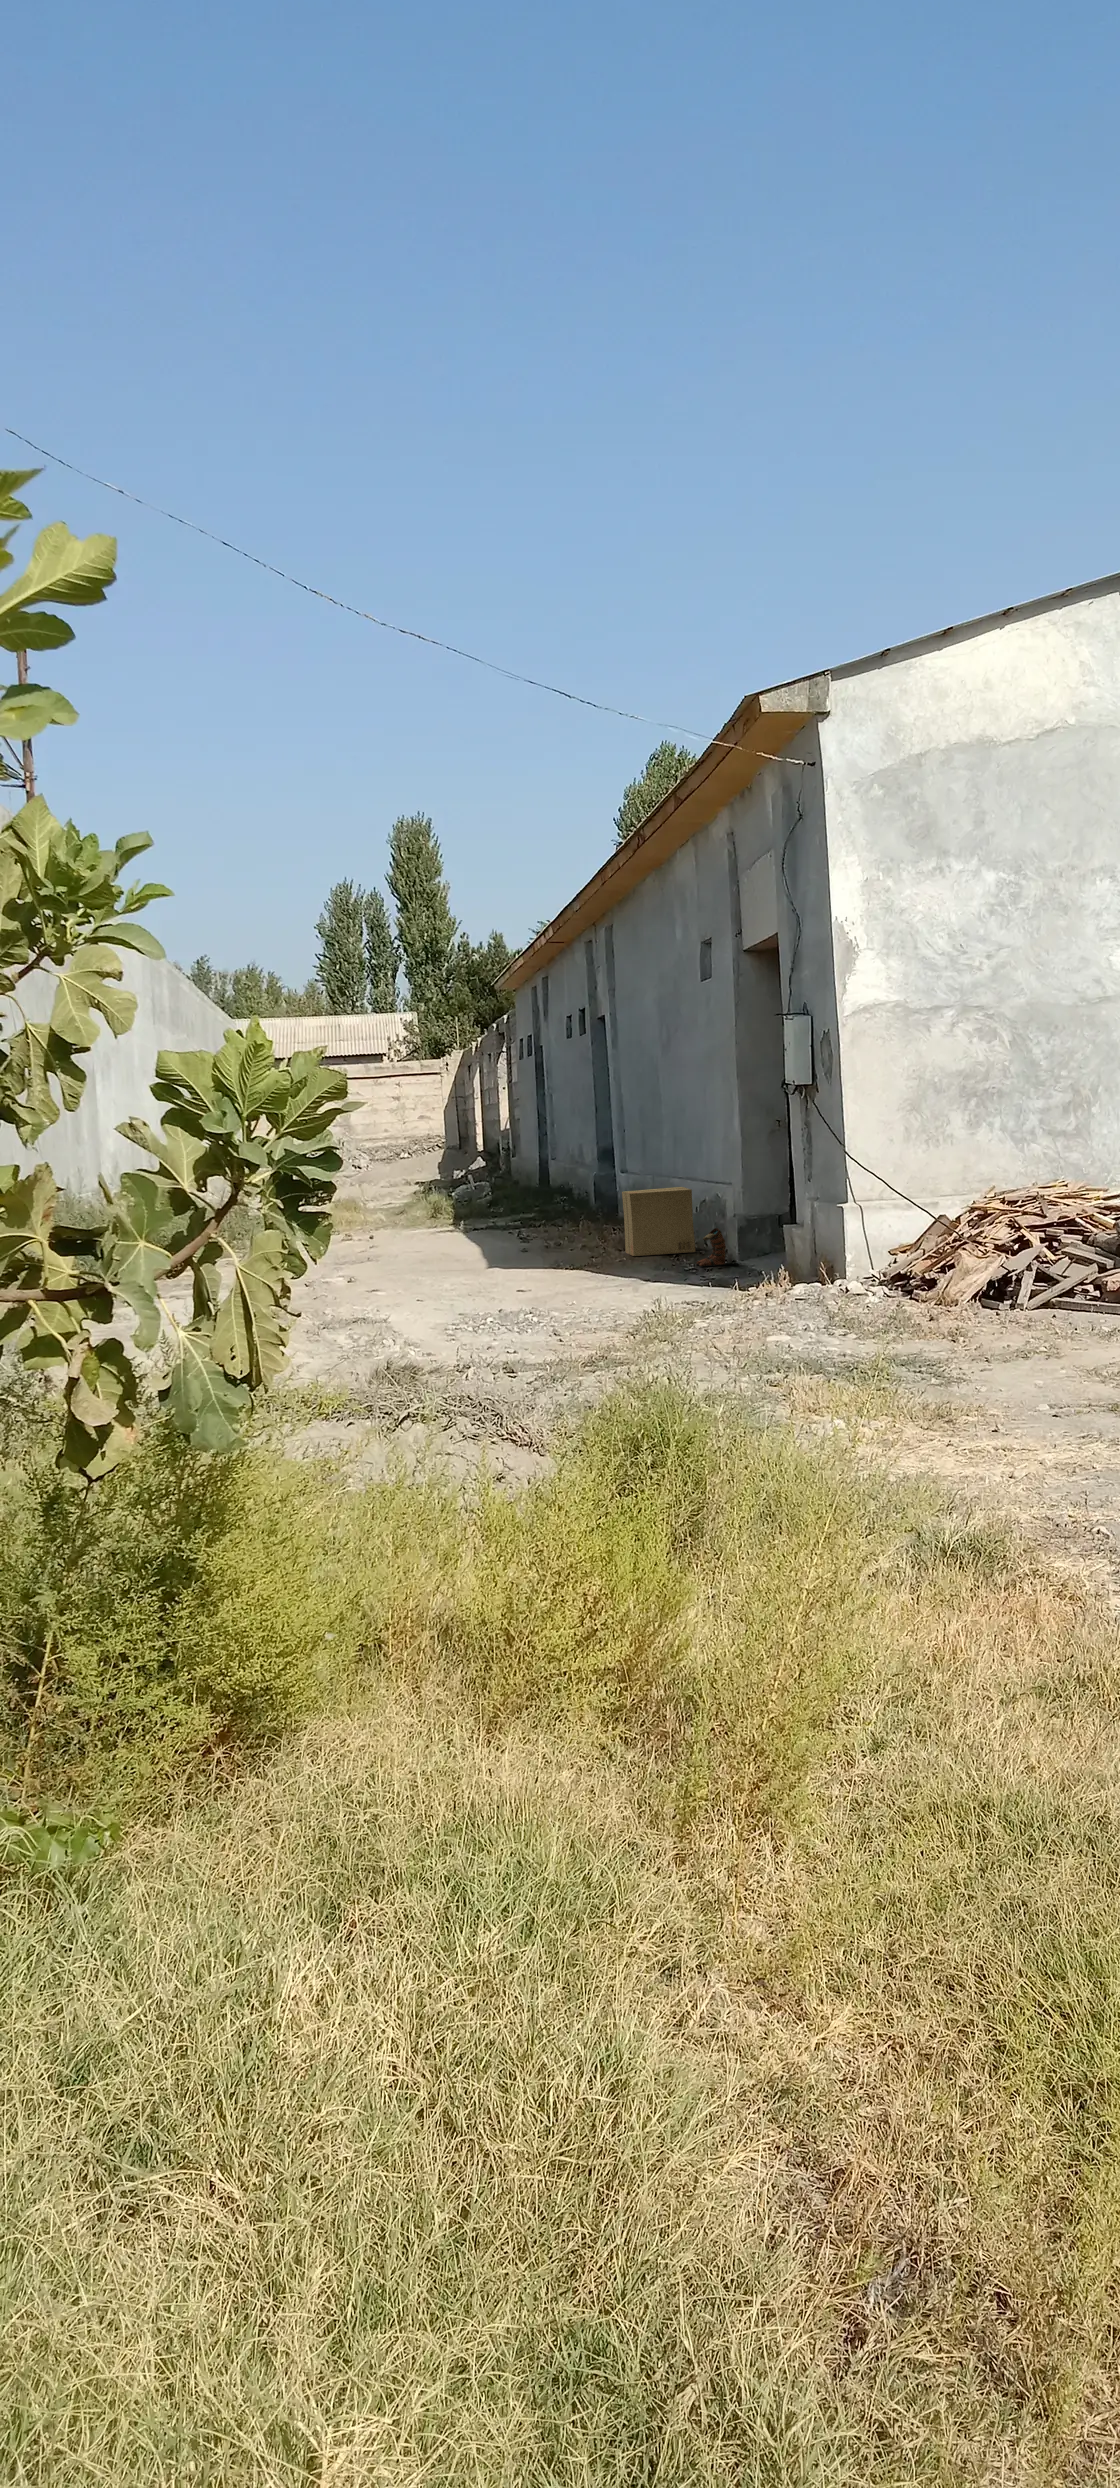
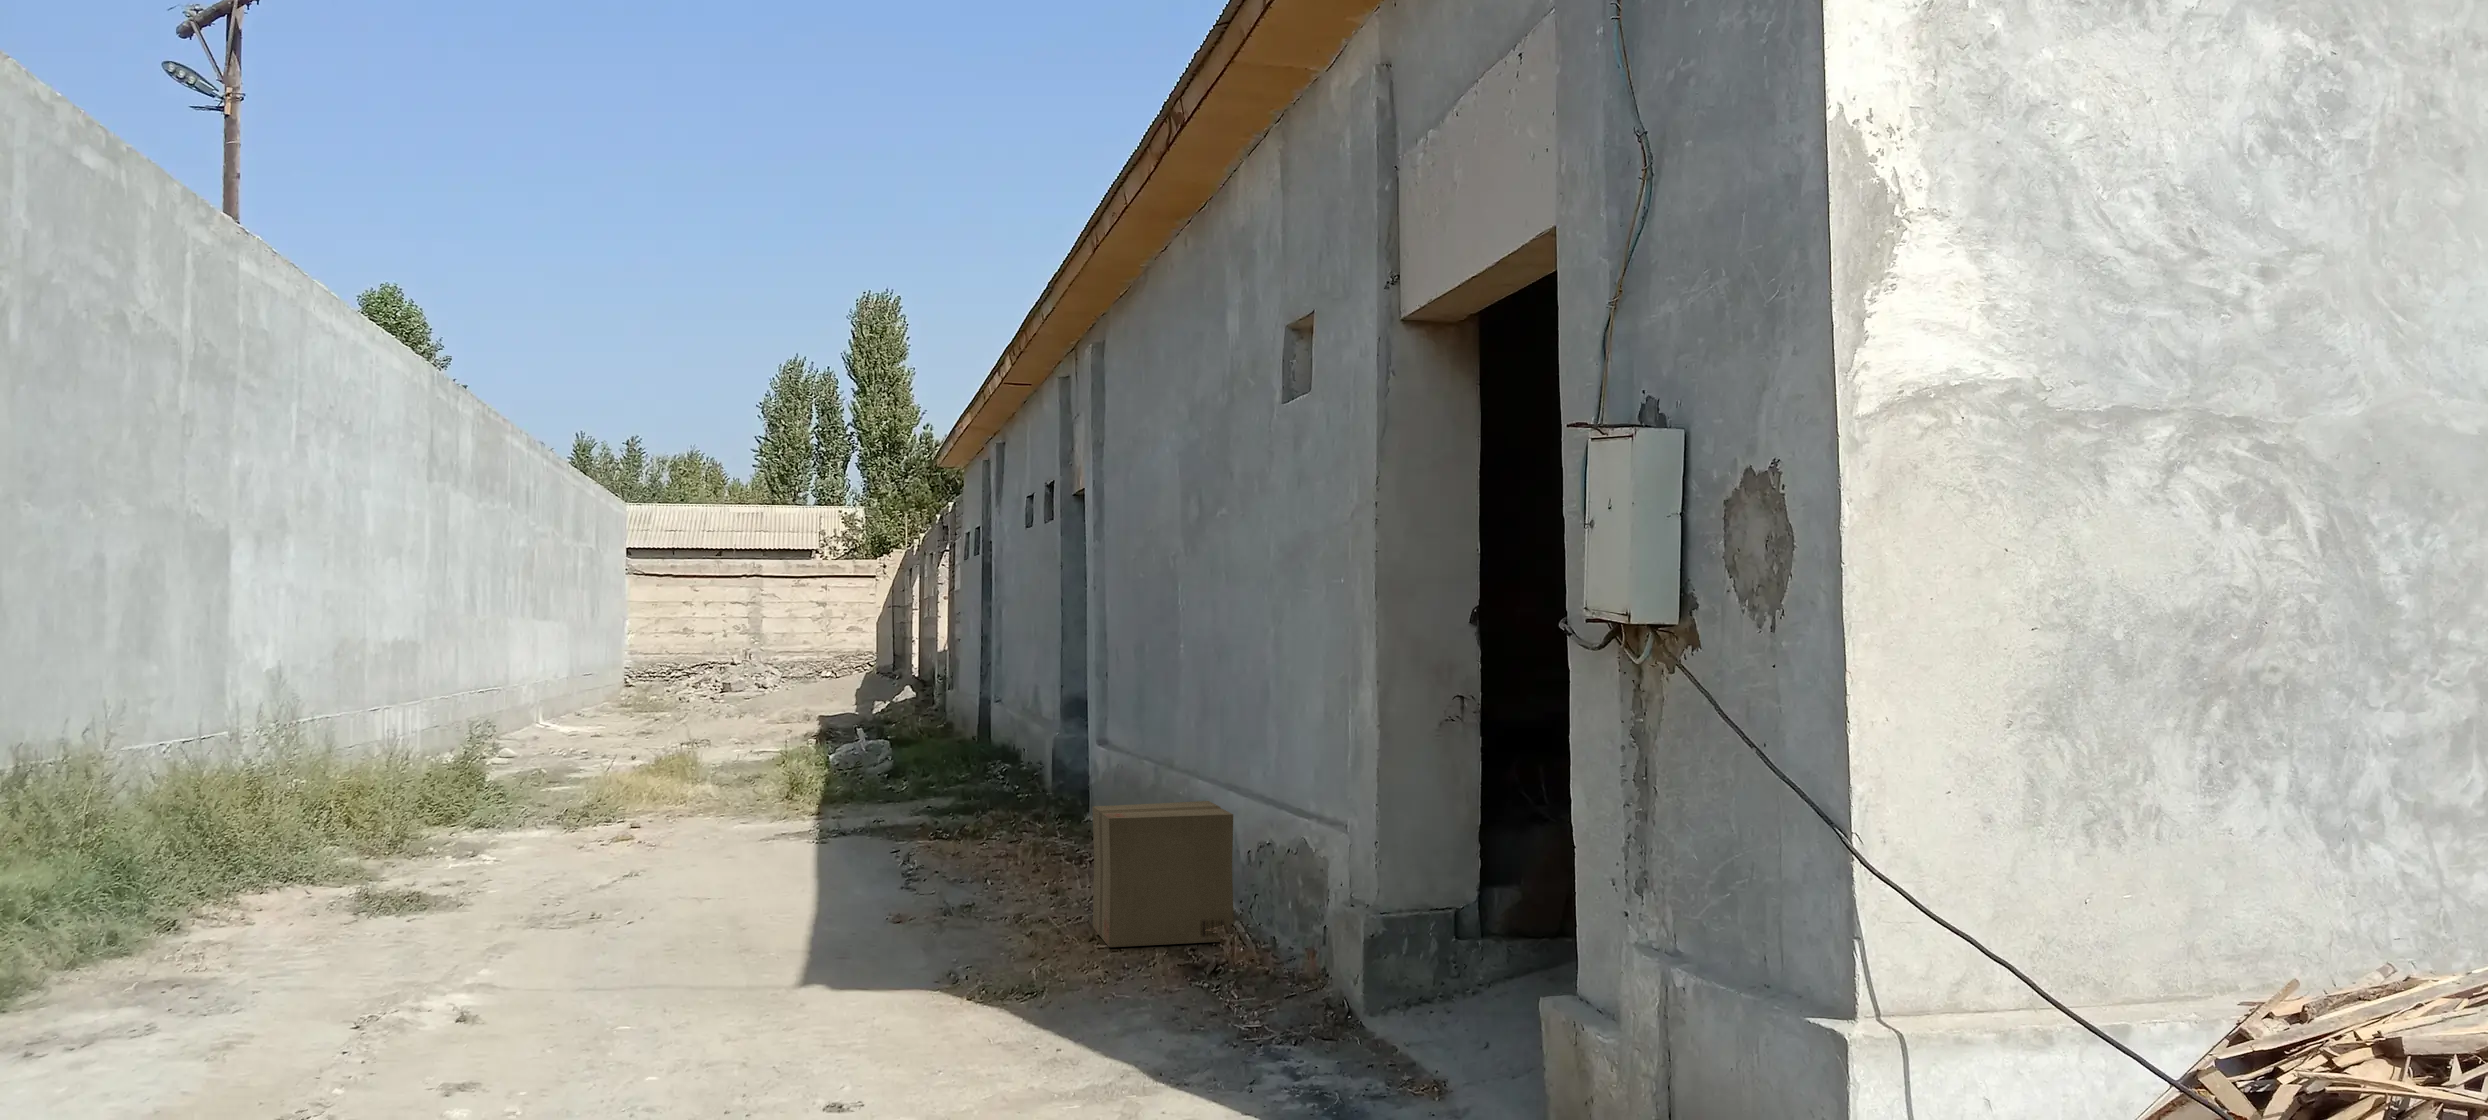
boots: present [696,1228,726,1267] -> none [1250,927,1321,1017]

